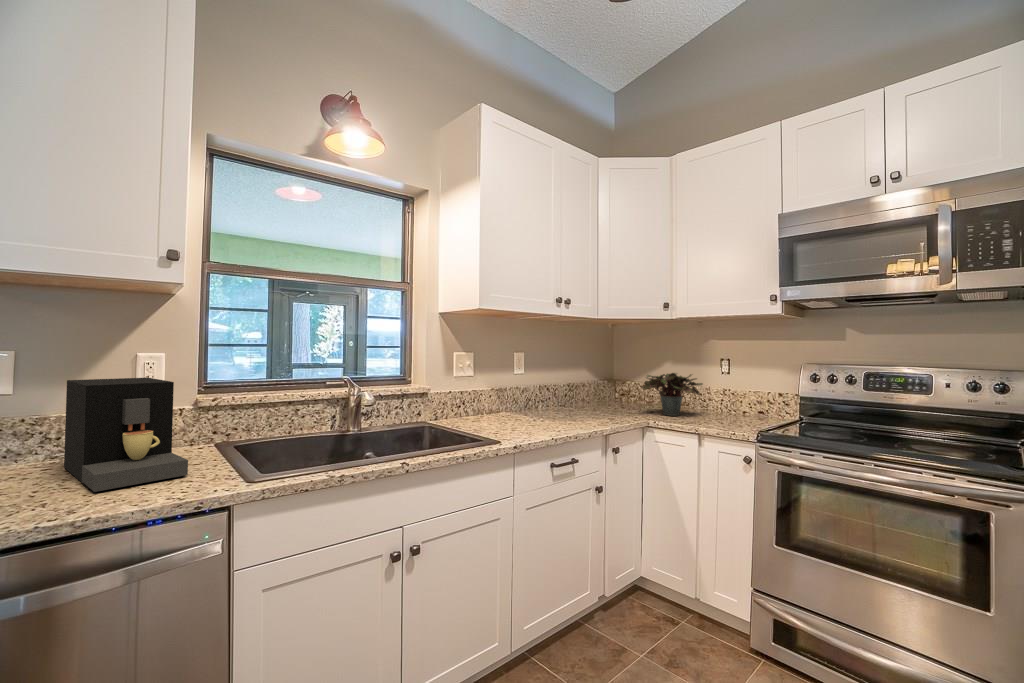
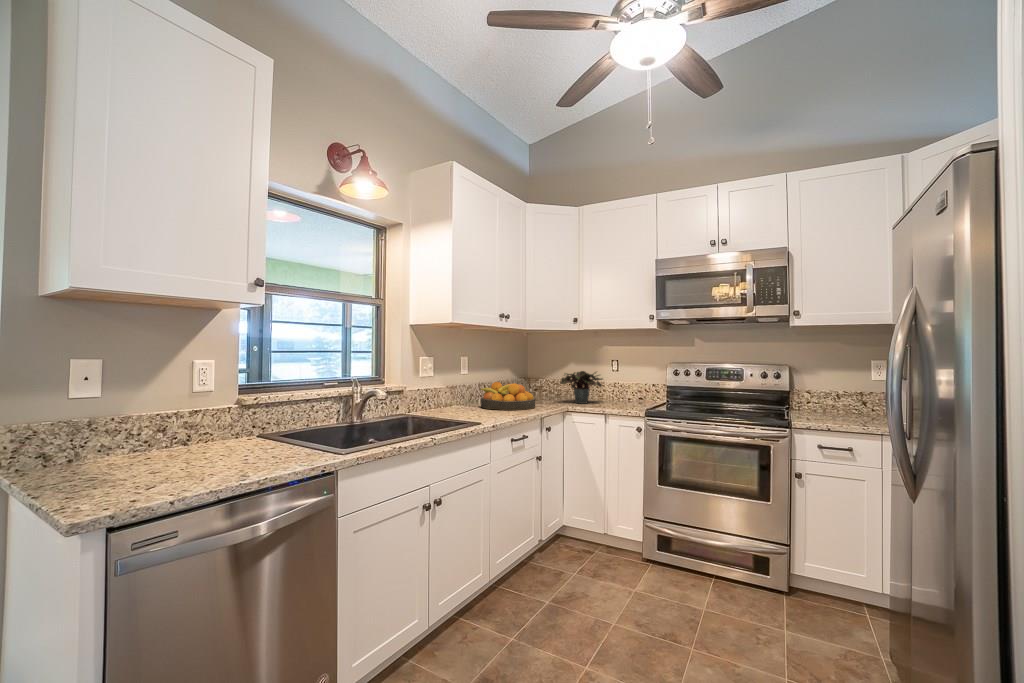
coffee maker: present [64,378,188,492] -> none [160,381,287,465]
fruit bowl: none [532,384,603,422] -> present [480,382,535,410]

